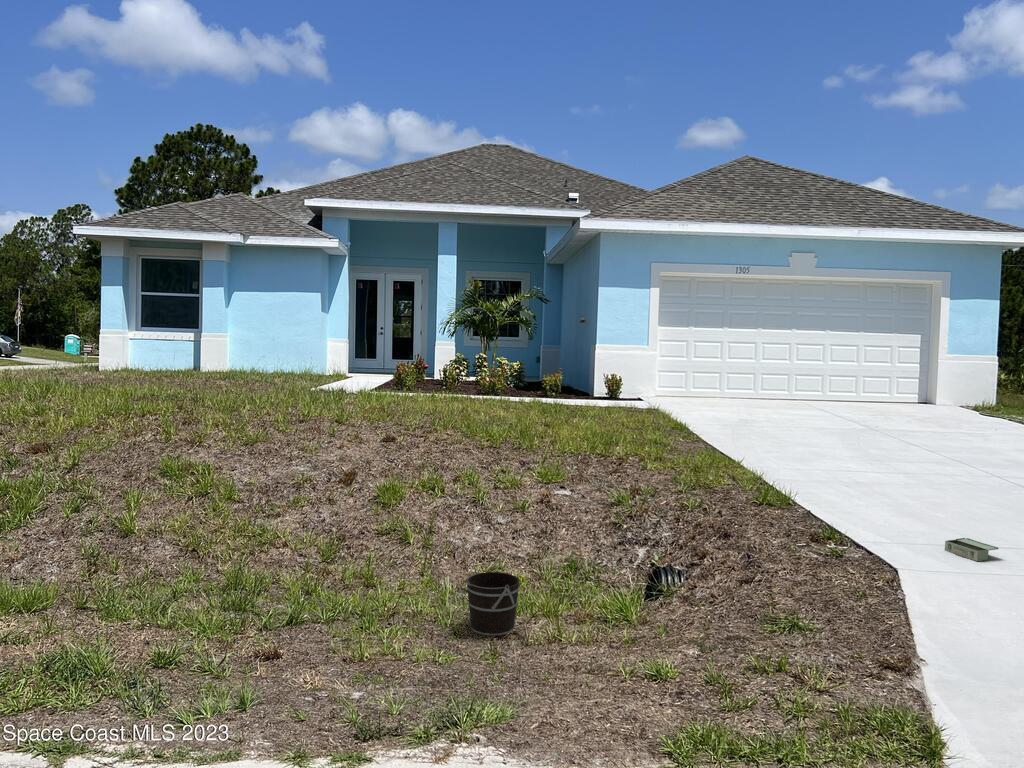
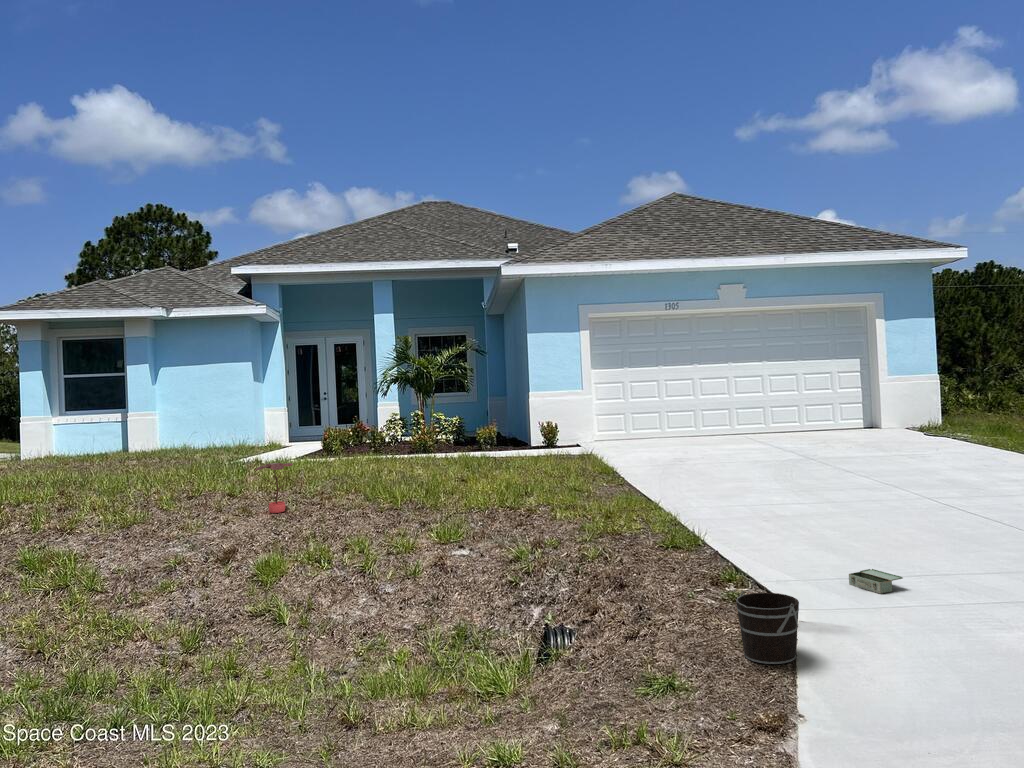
potted plant: none [368,395,402,441] -> present [255,463,293,513]
bucket: present [467,570,520,635] -> present [736,592,799,664]

